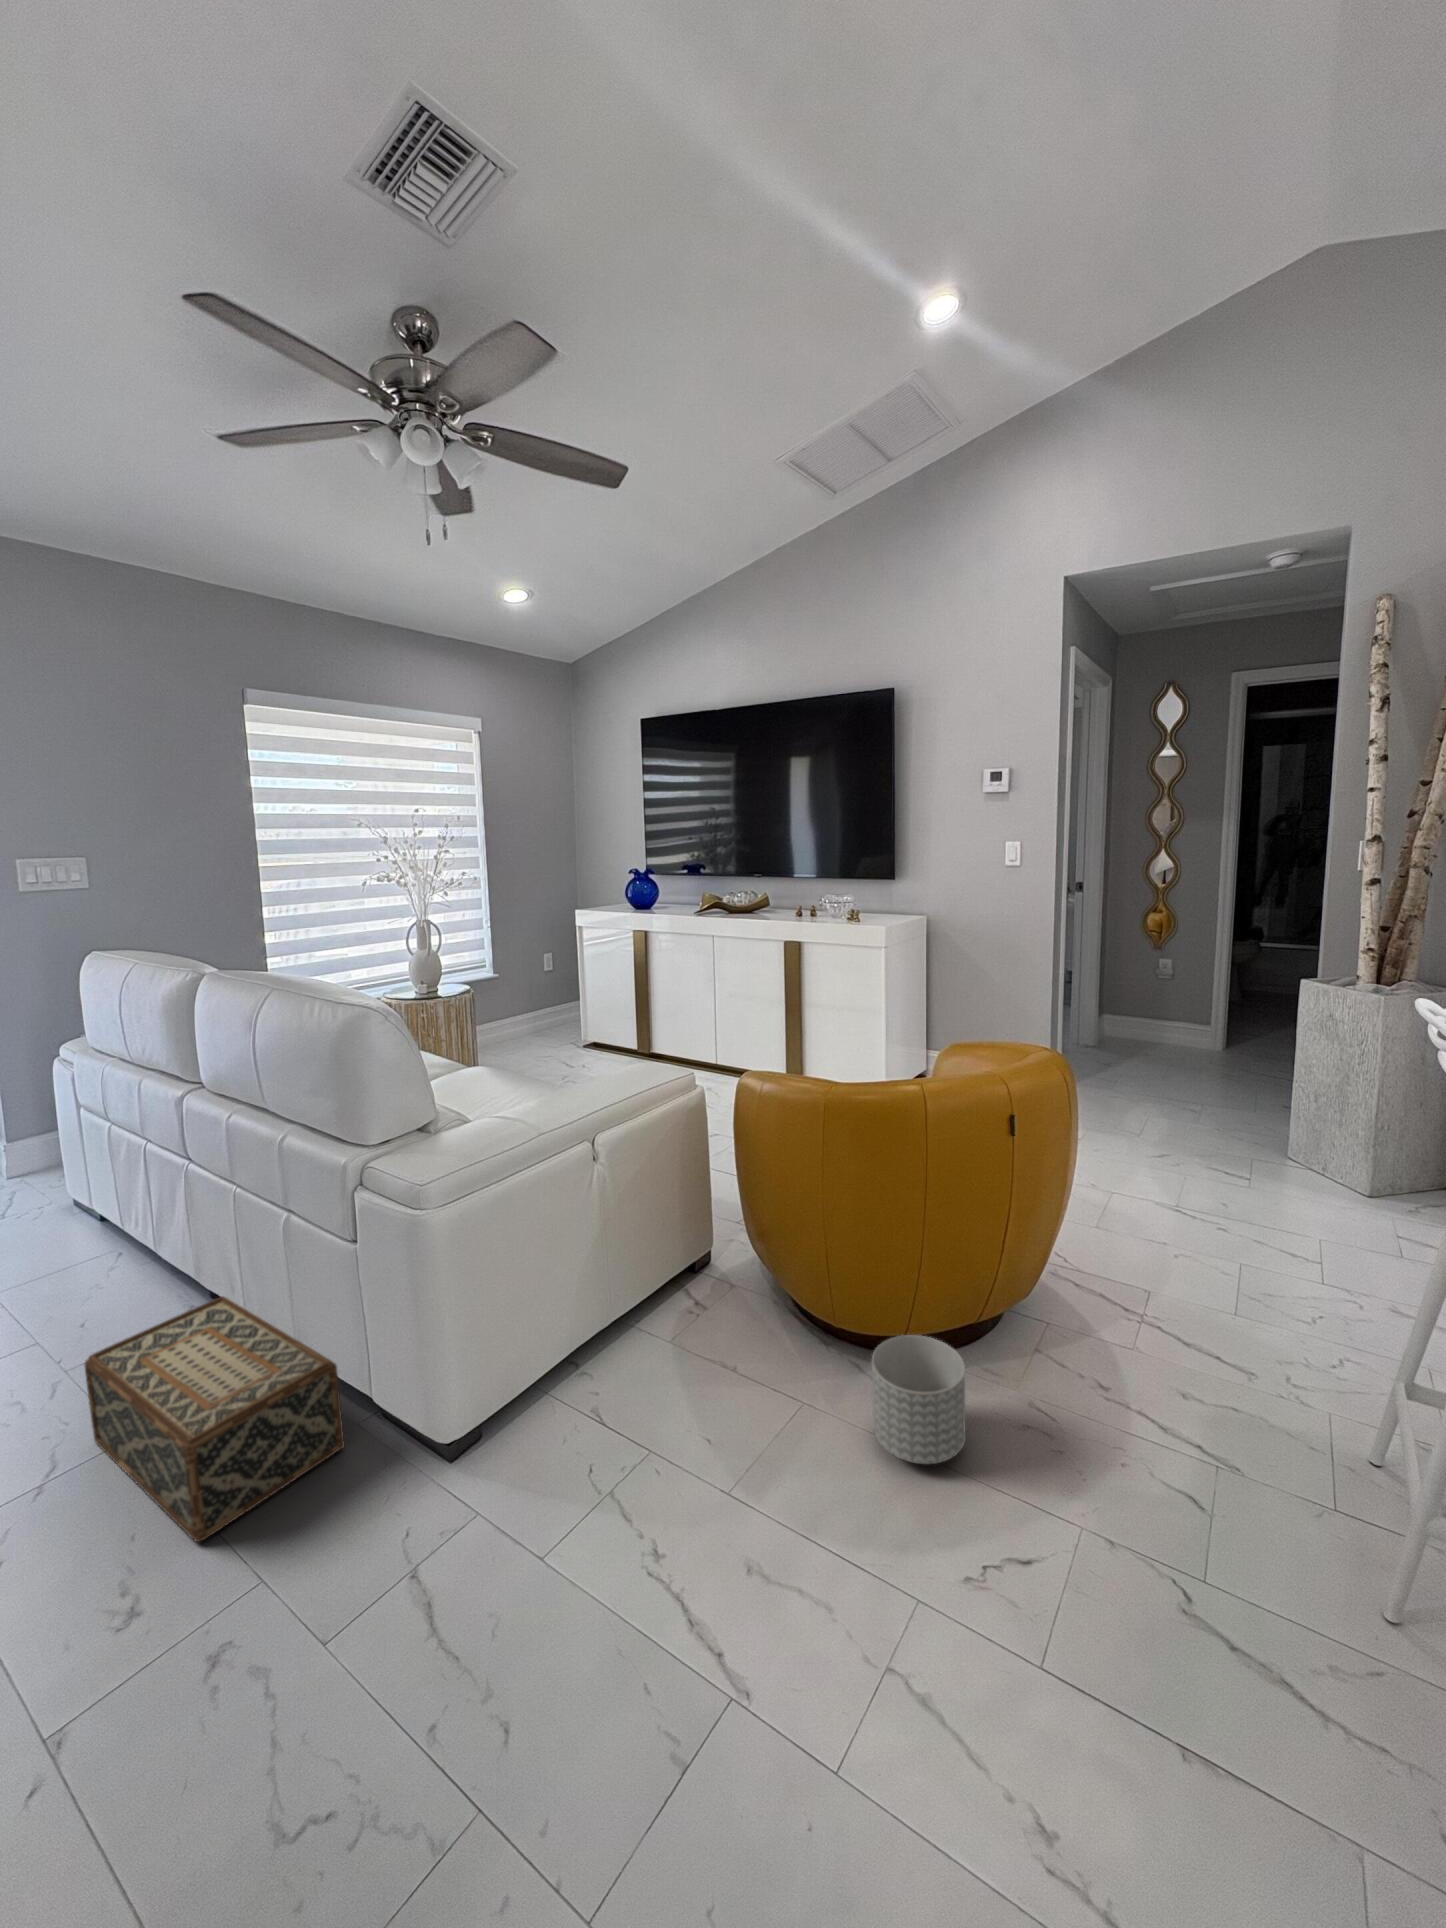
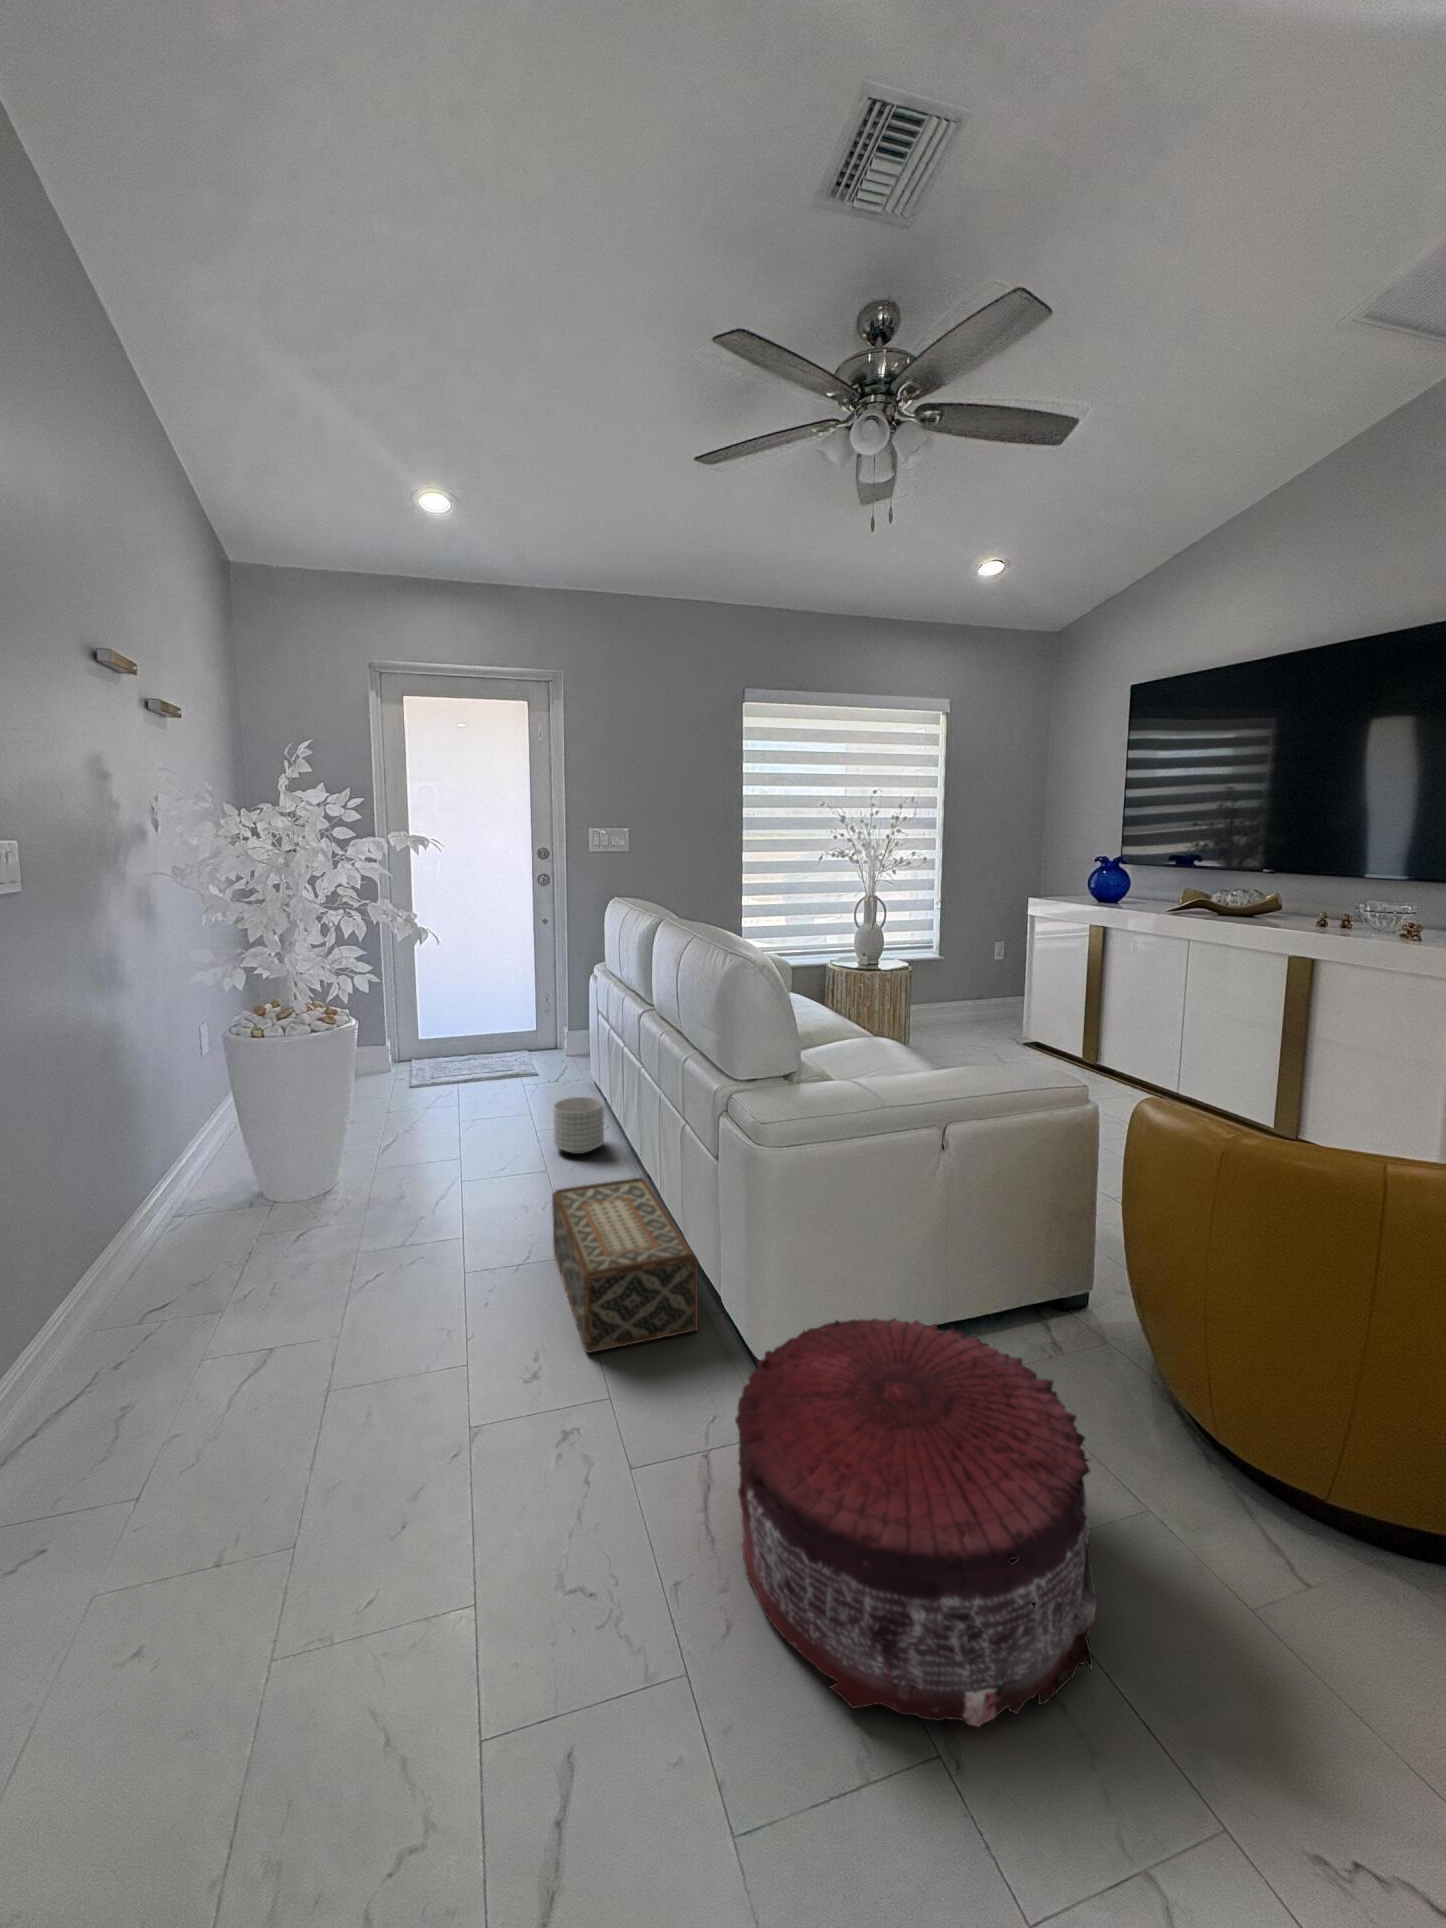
pouf: none [456,1325,808,1726] -> present [735,1318,1097,1727]
planter: present [872,1335,965,1464] -> present [553,1097,604,1154]

